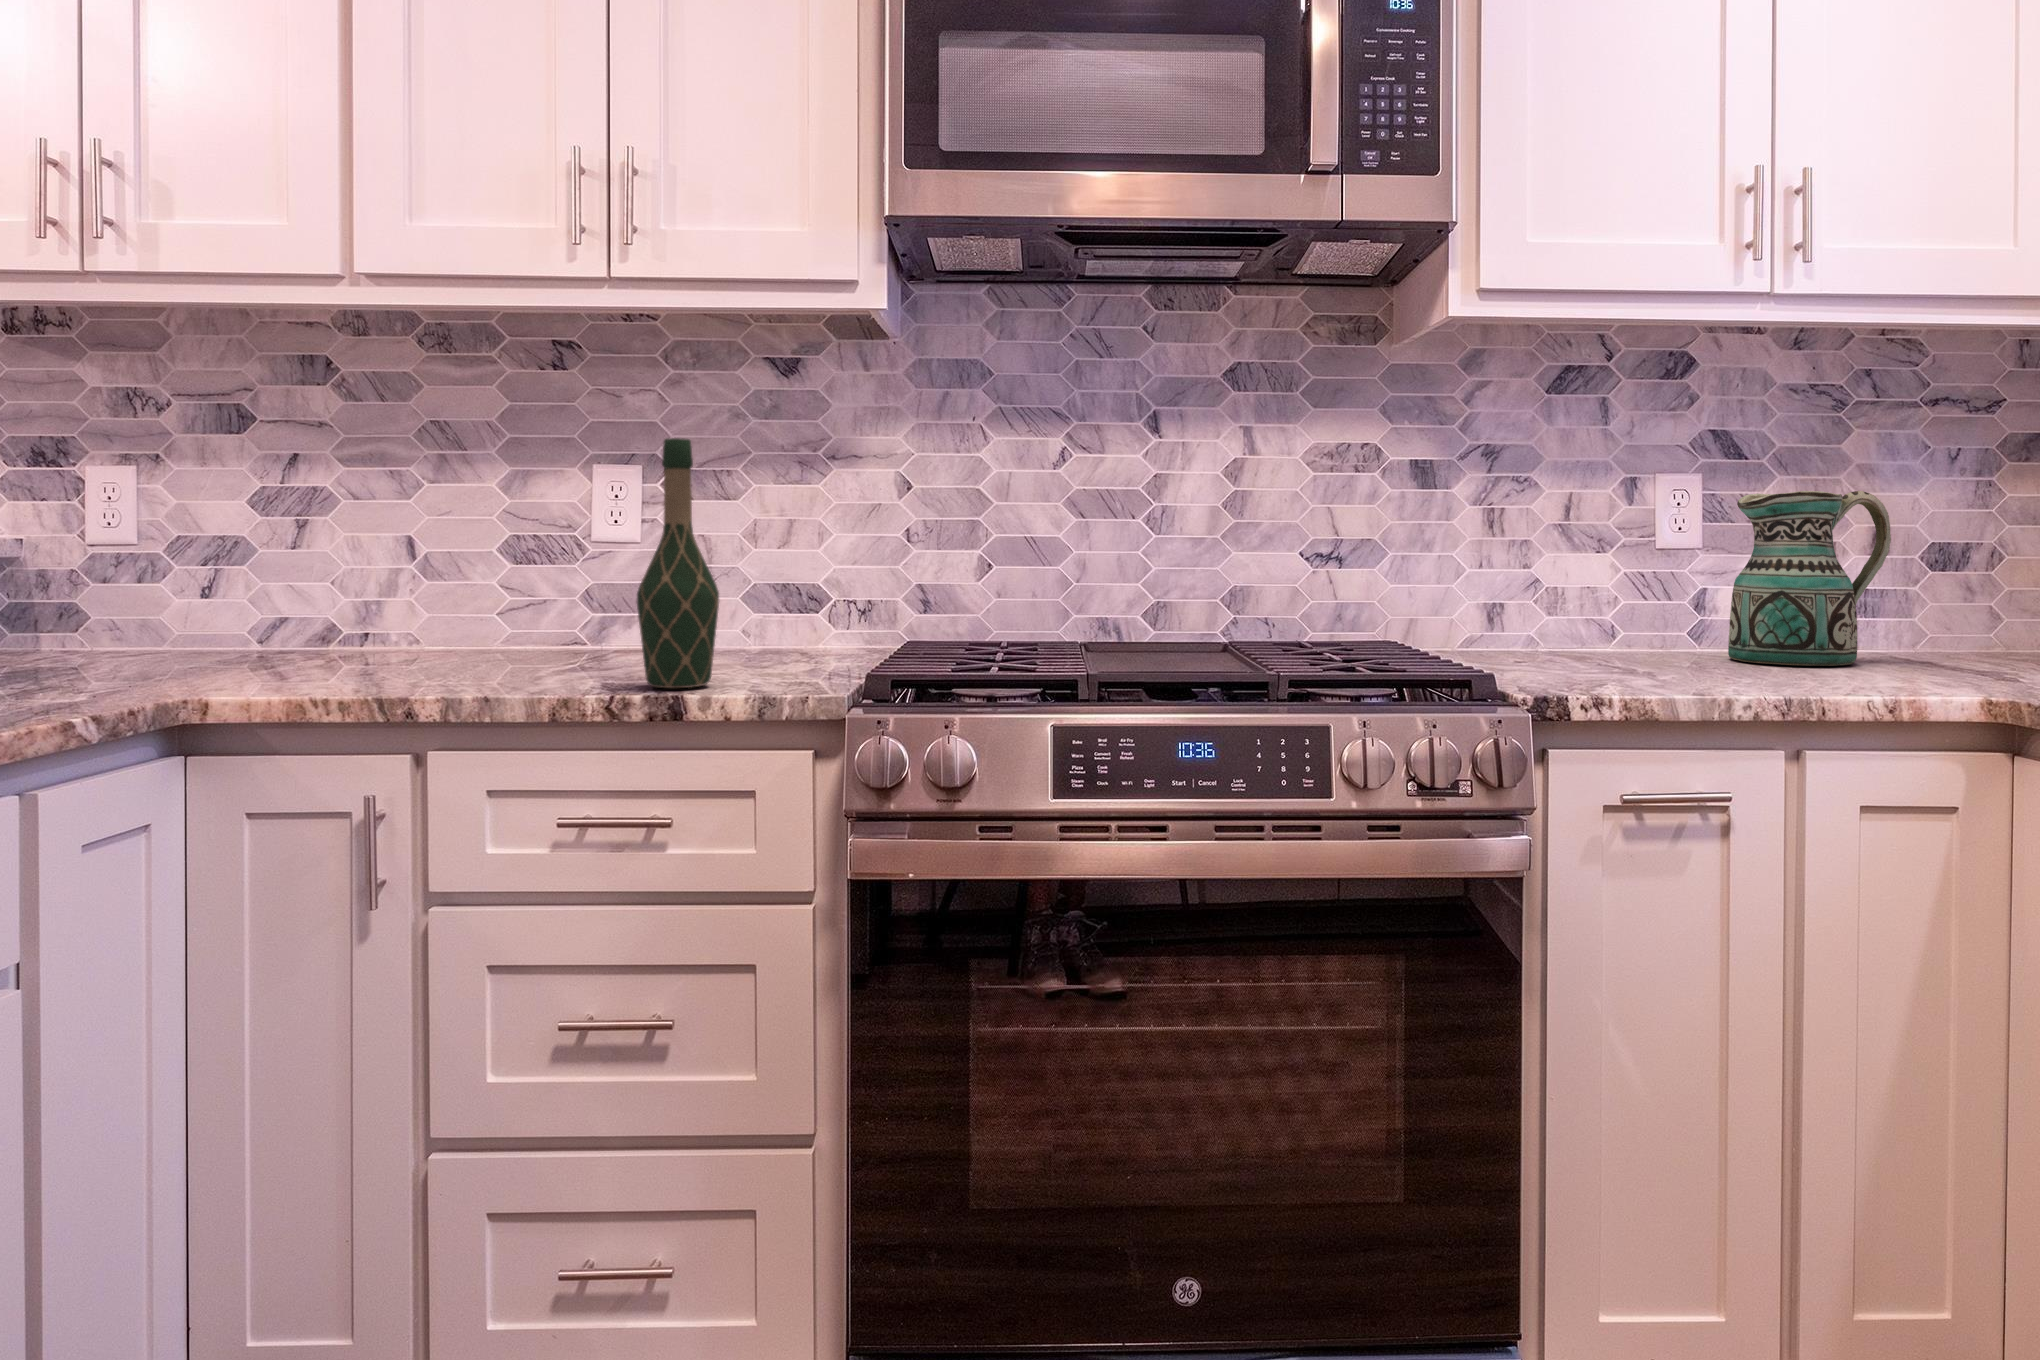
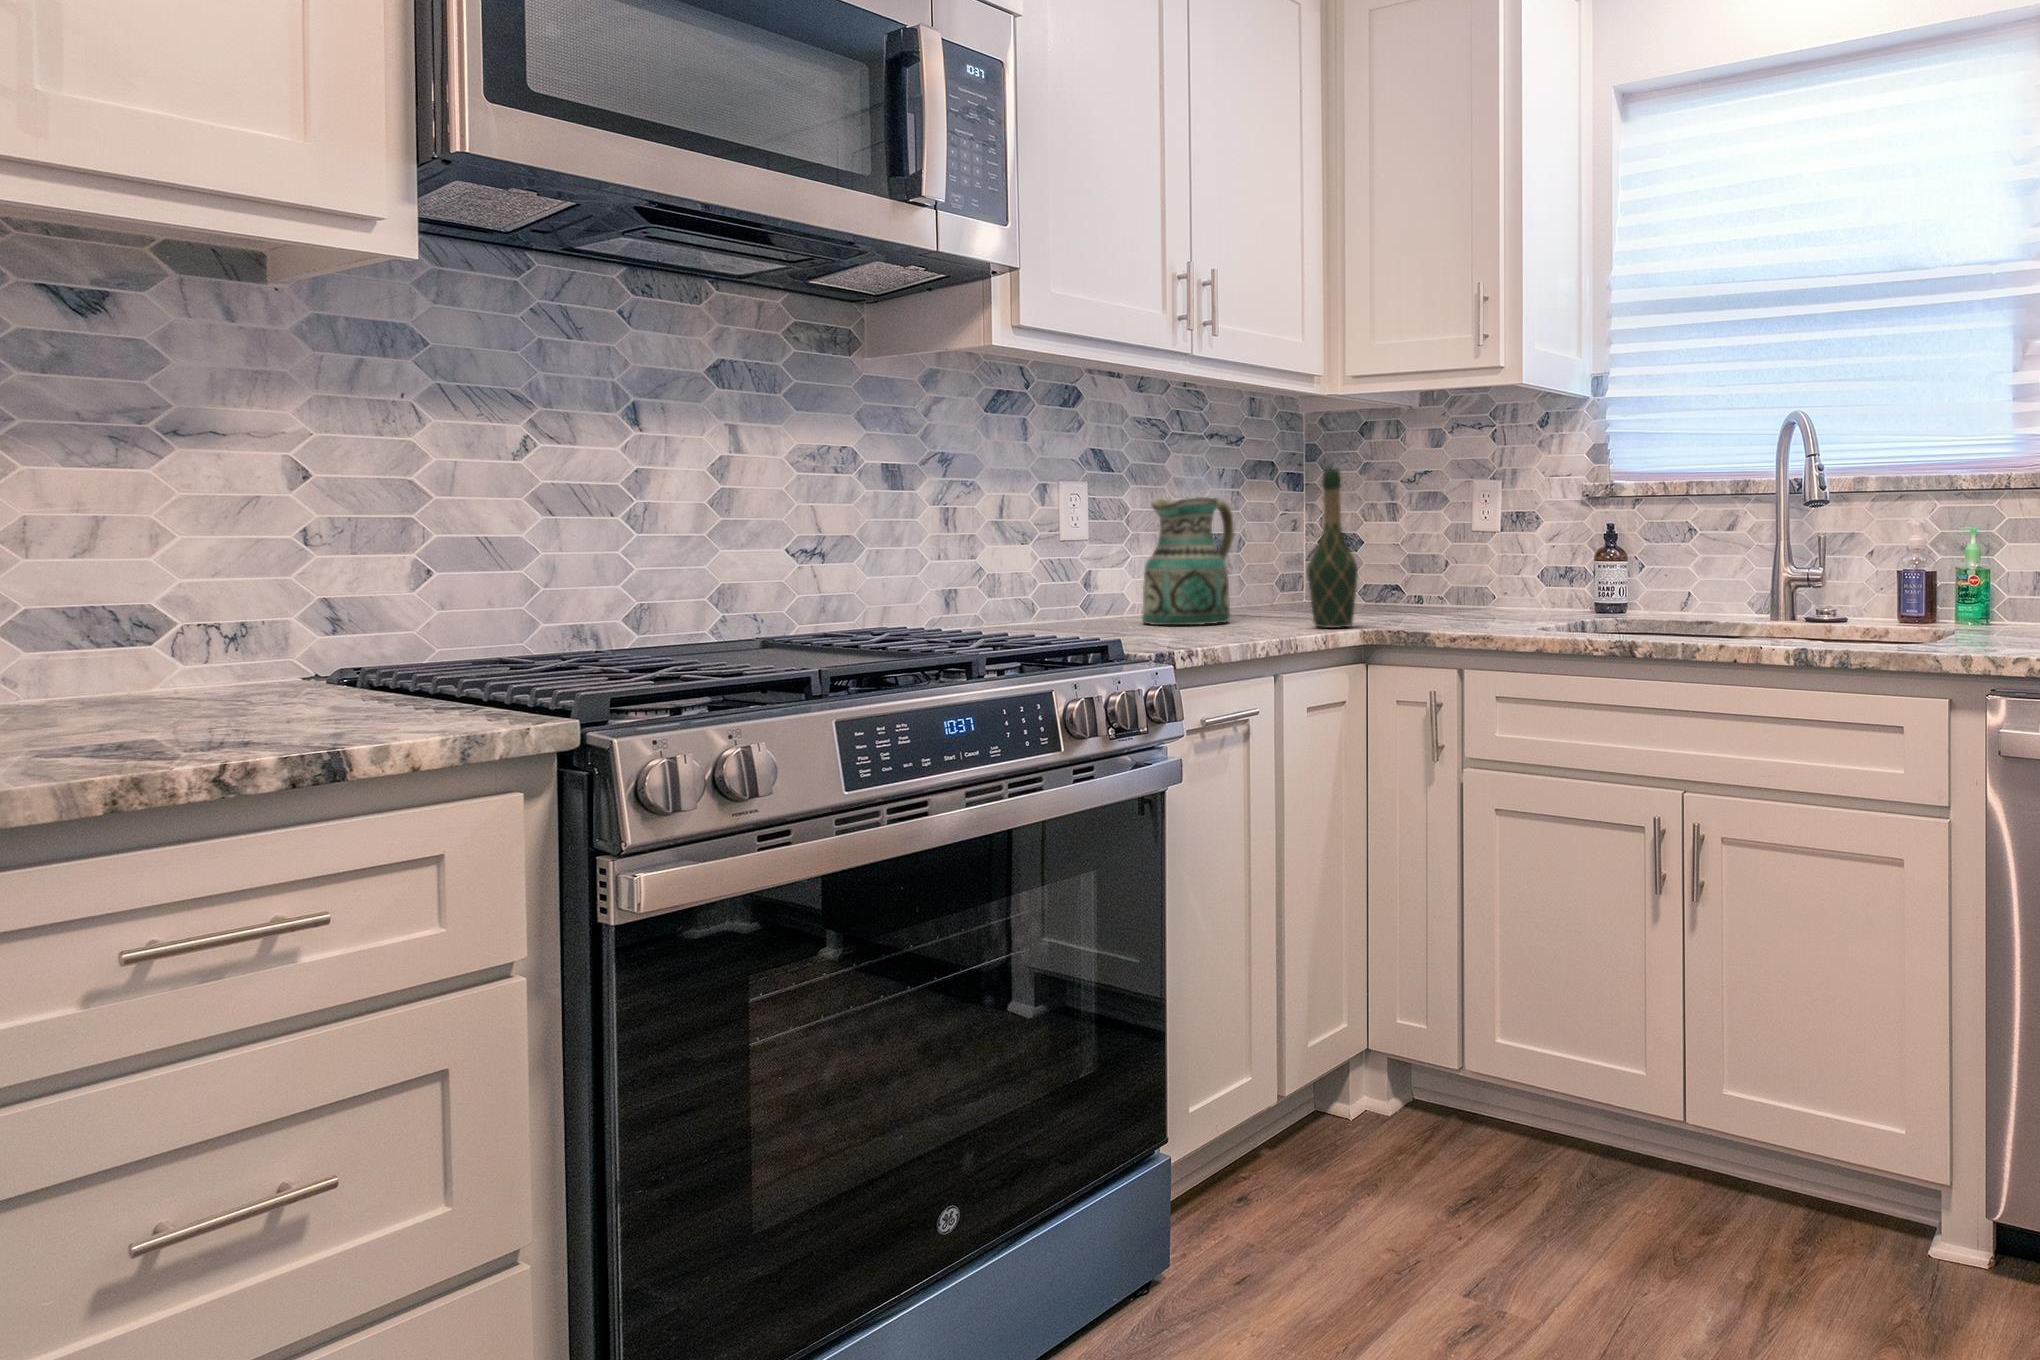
wine bottle: present [637,438,719,688] -> present [1308,469,1358,628]

